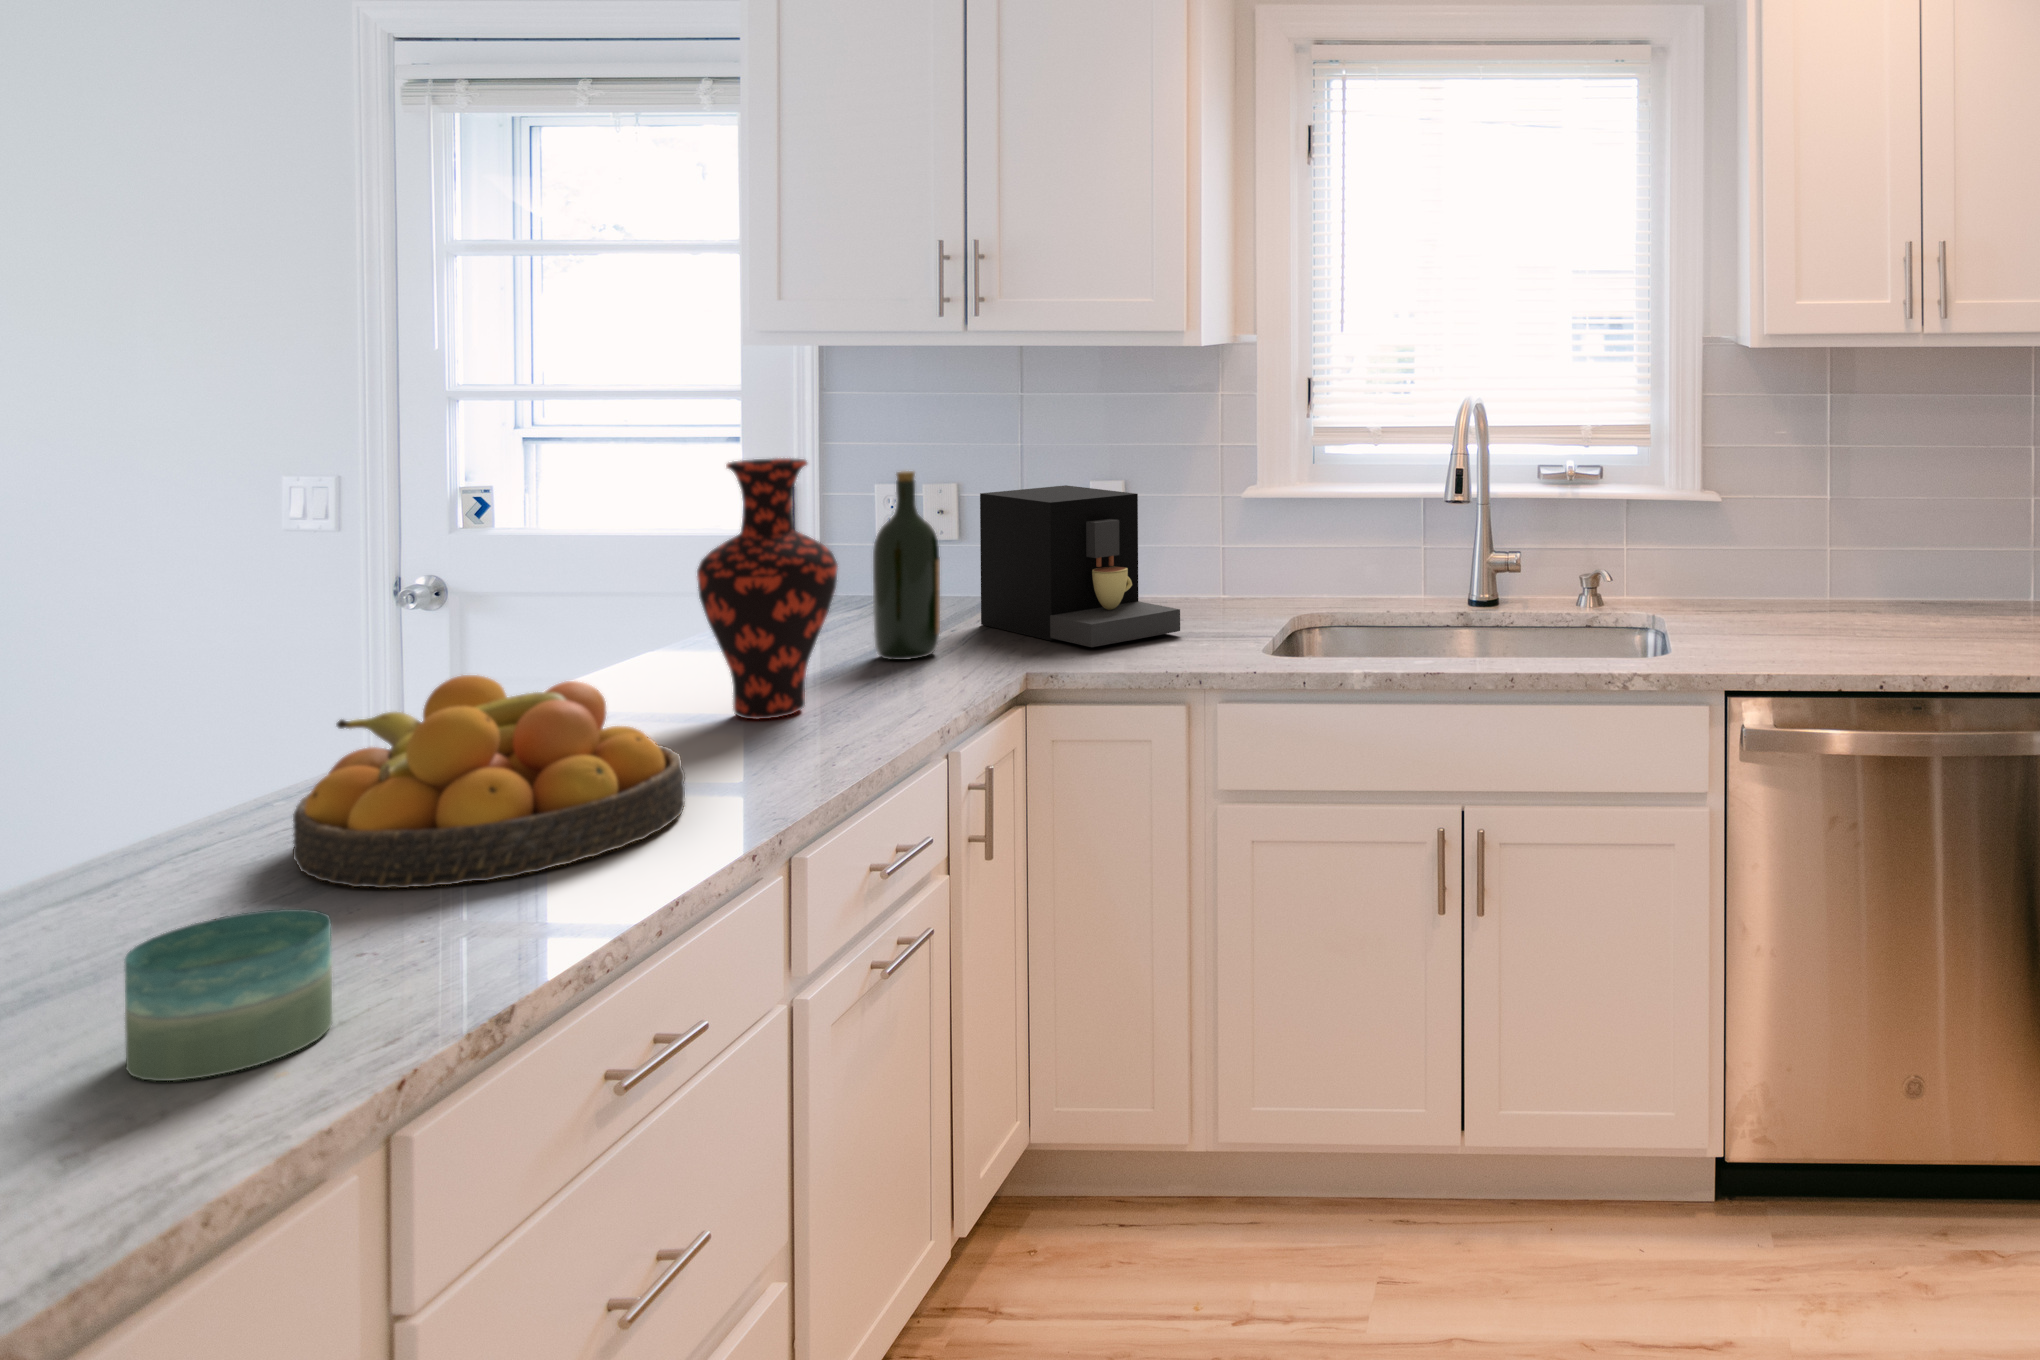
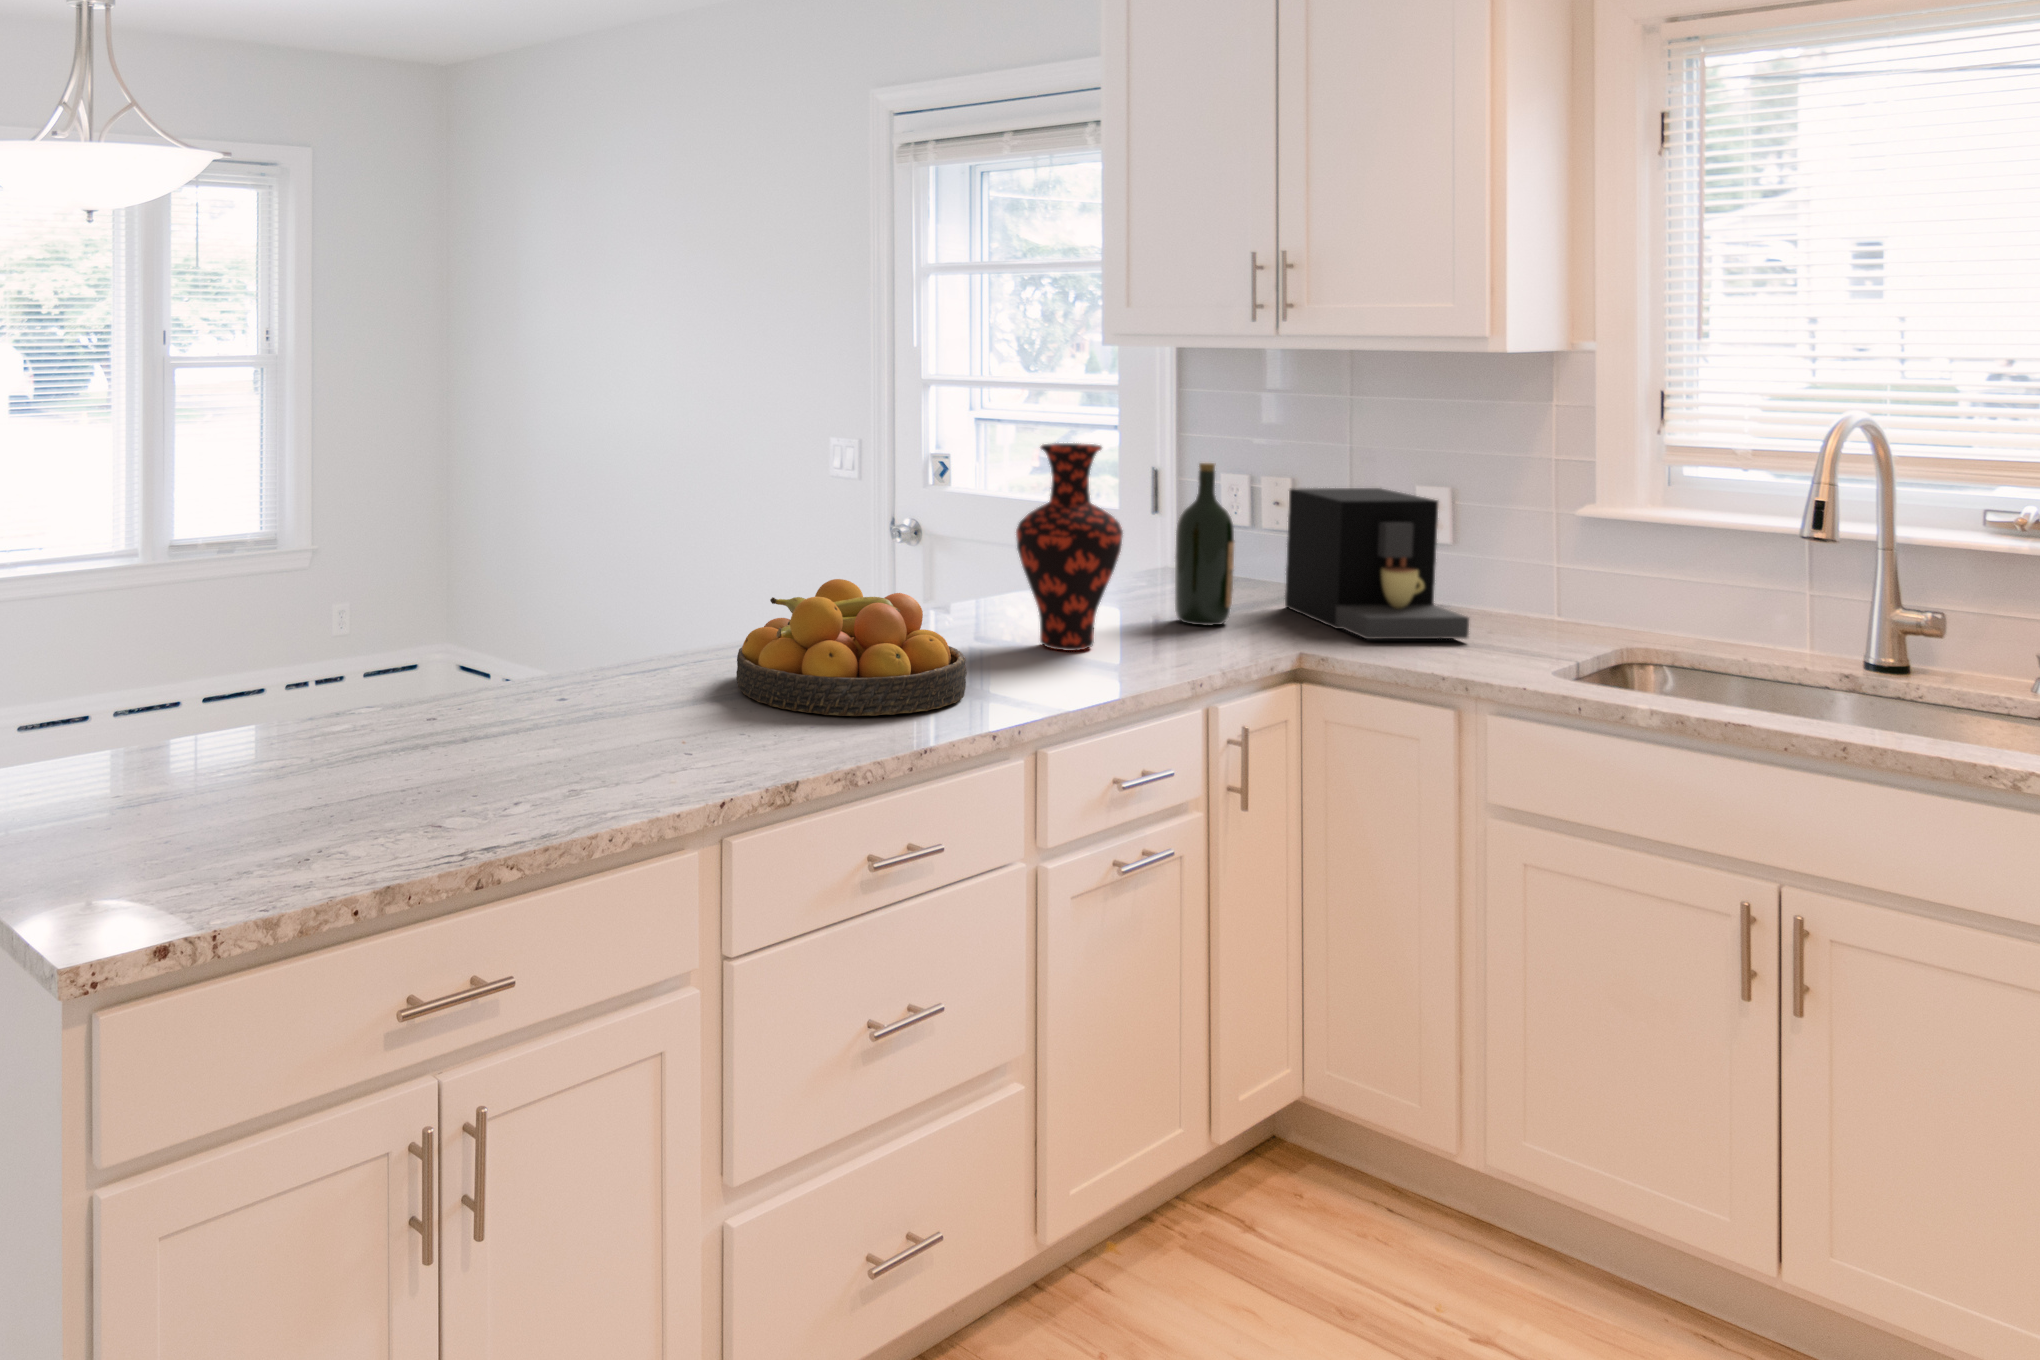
candle: present [124,909,332,1081] -> none [612,694,708,780]

